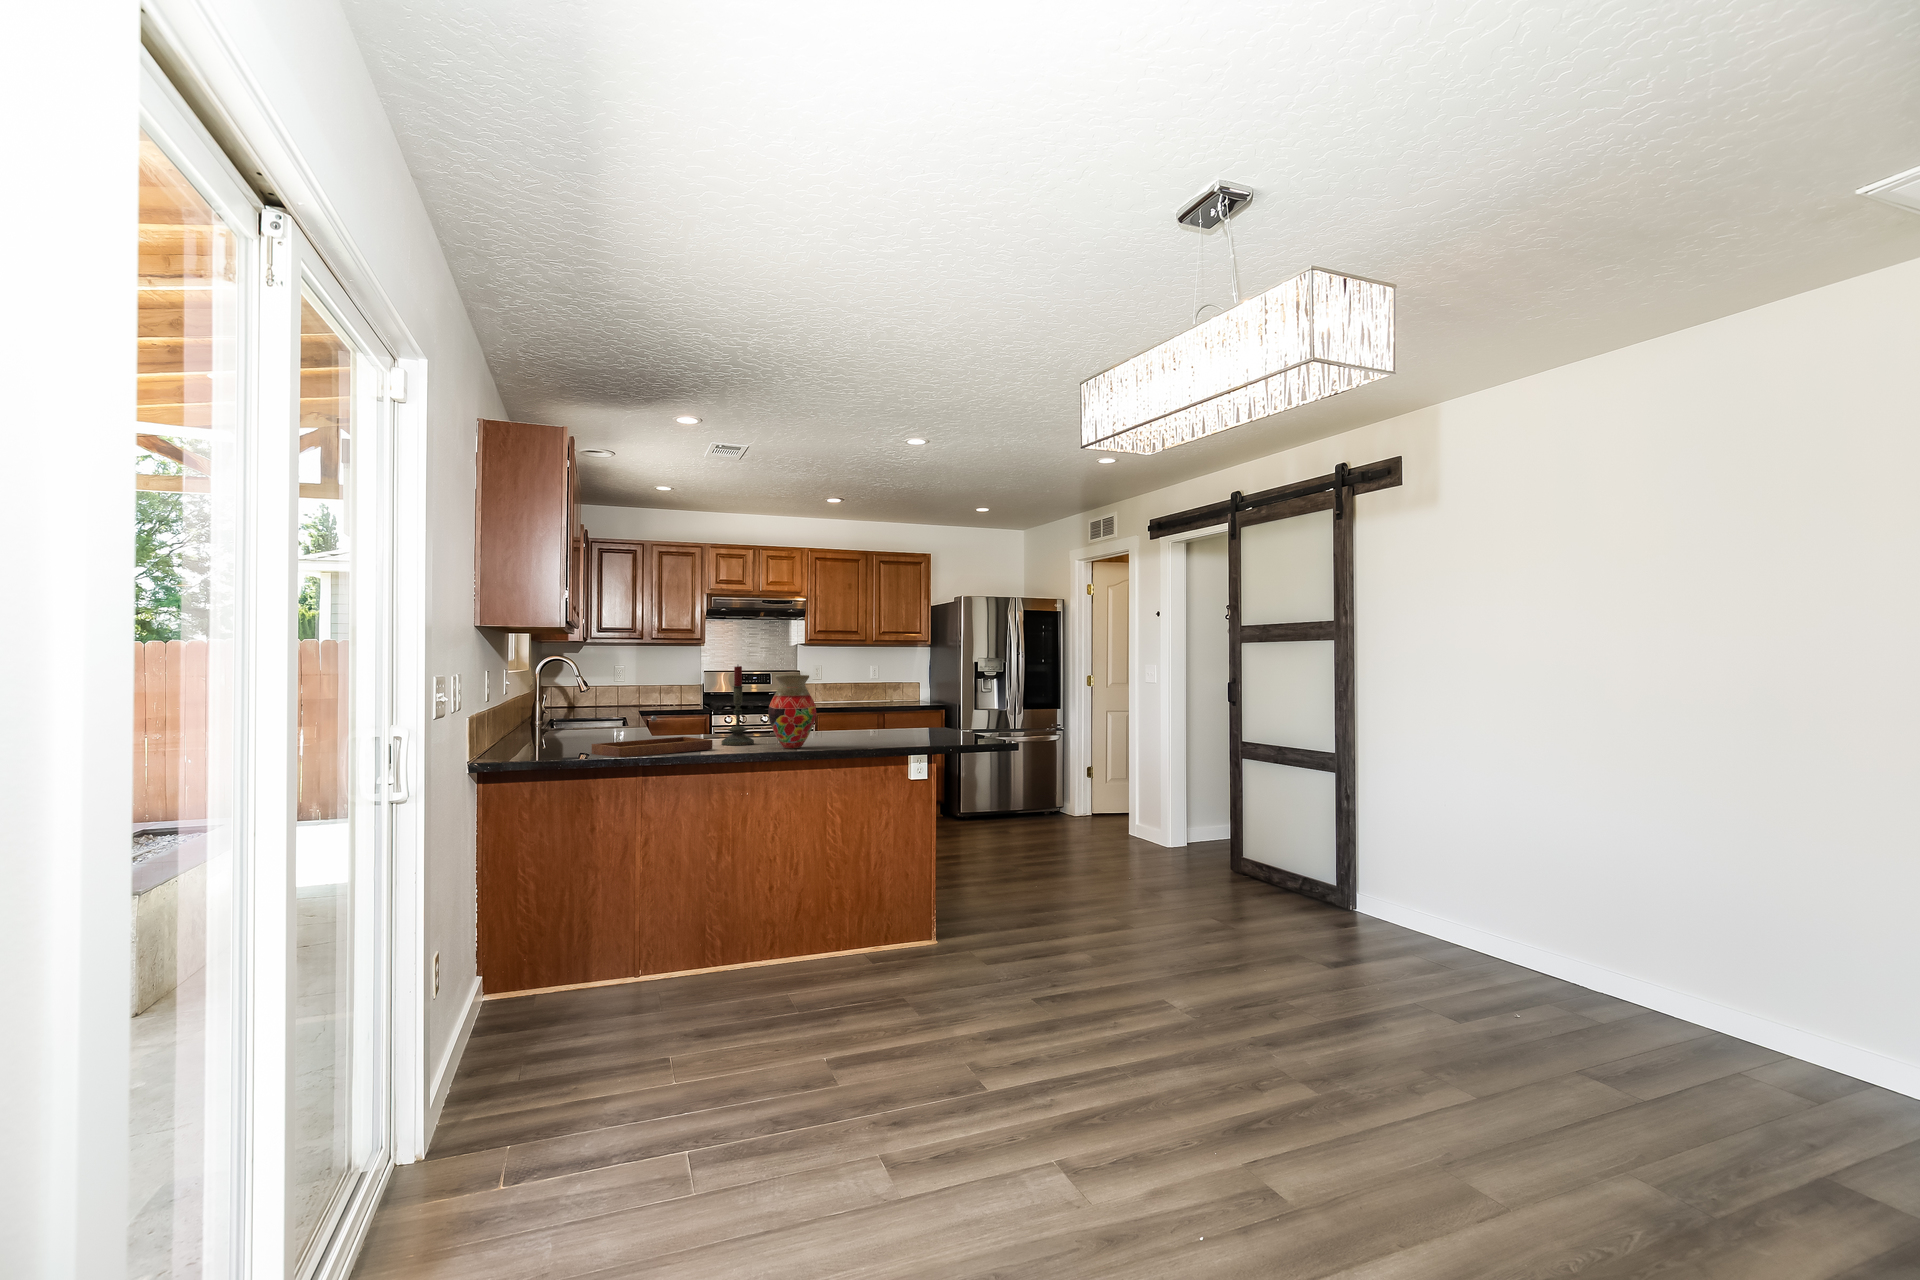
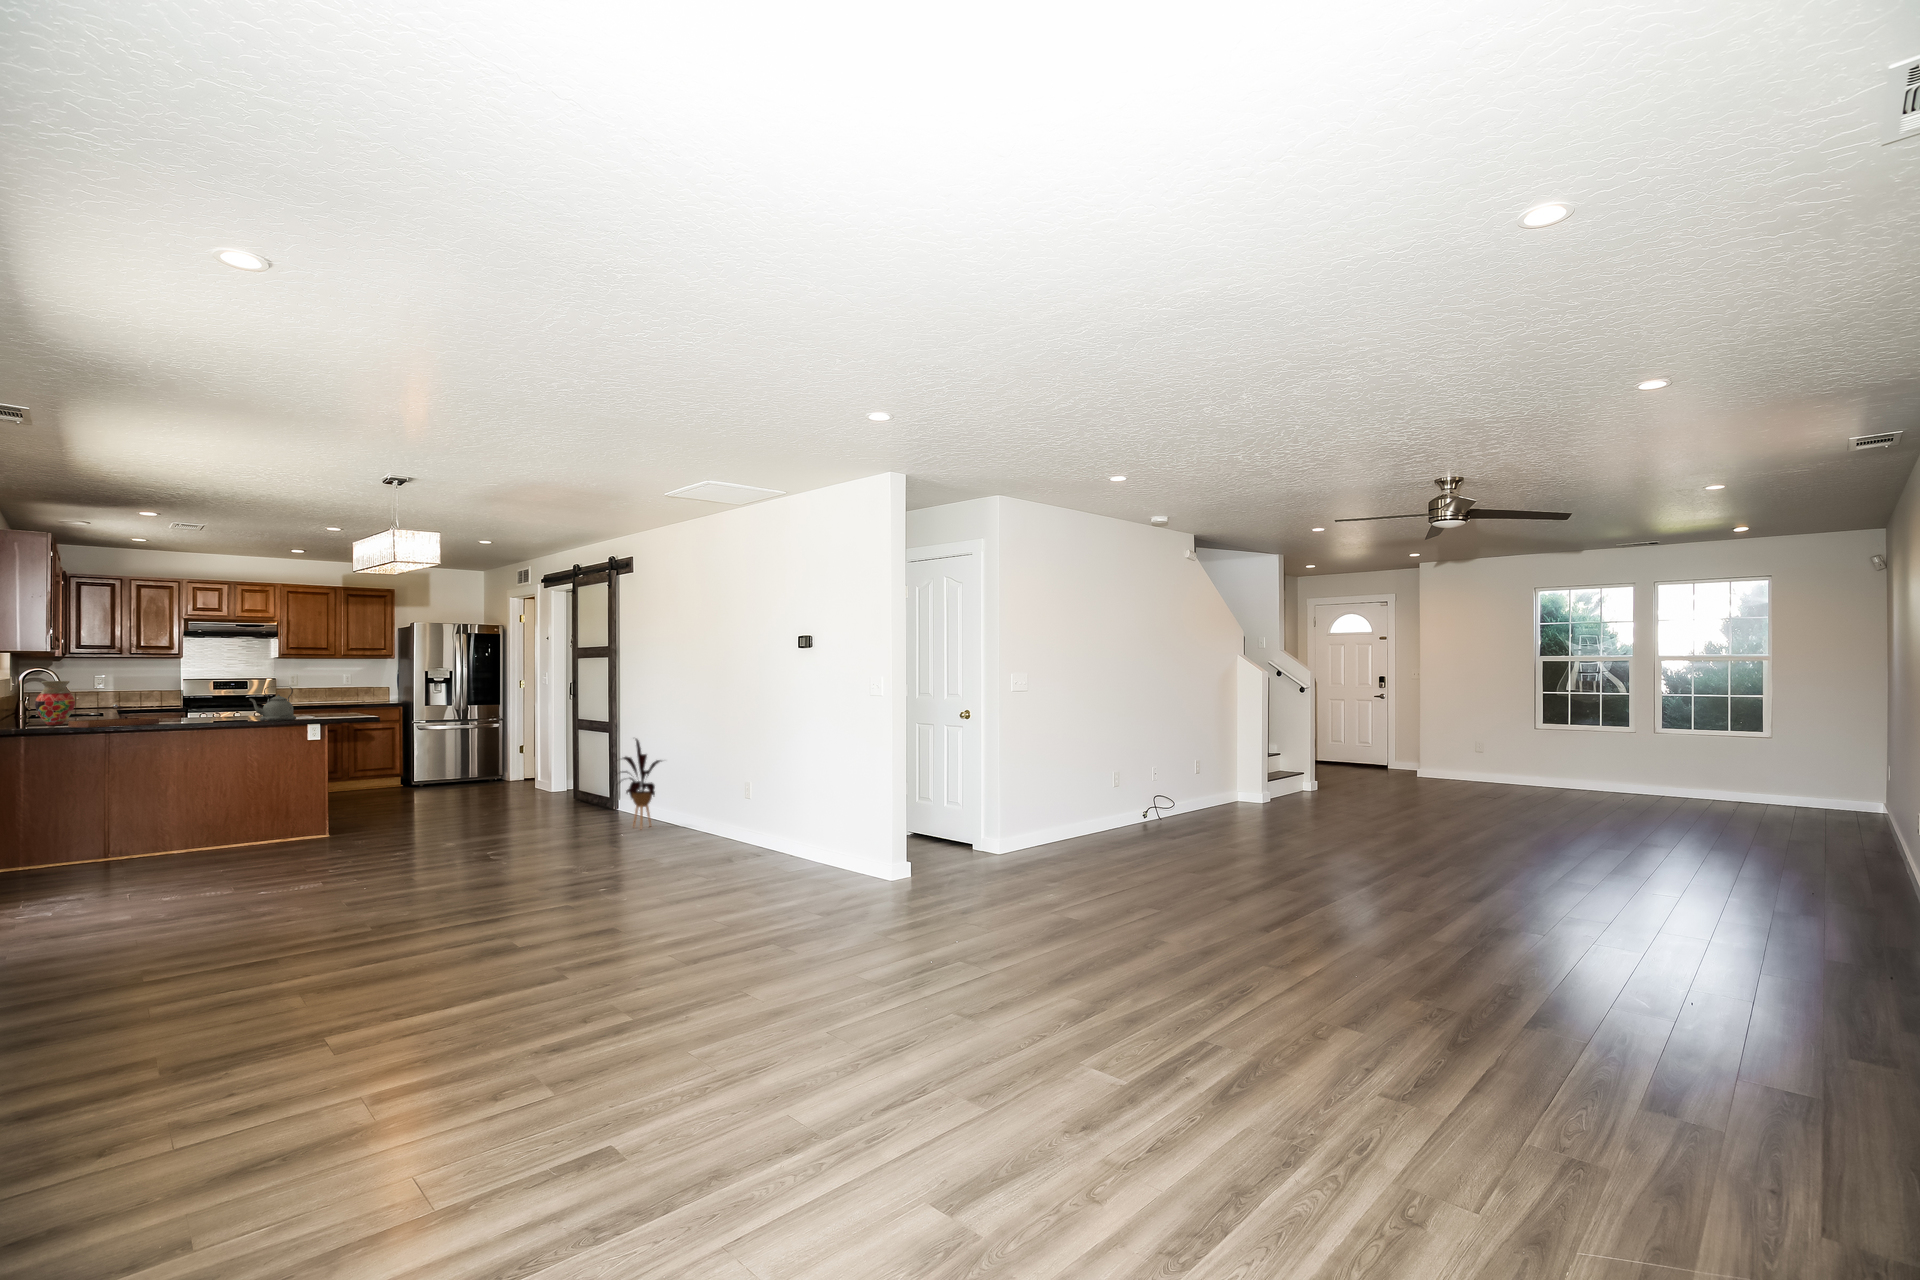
candle: present [722,666,754,745] -> none [170,673,194,723]
vase: present [768,675,816,749] -> present [35,681,75,725]
kettle: none [830,687,892,745] -> present [249,687,296,721]
house plant: none [1451,804,1558,997] -> present [622,739,662,828]

